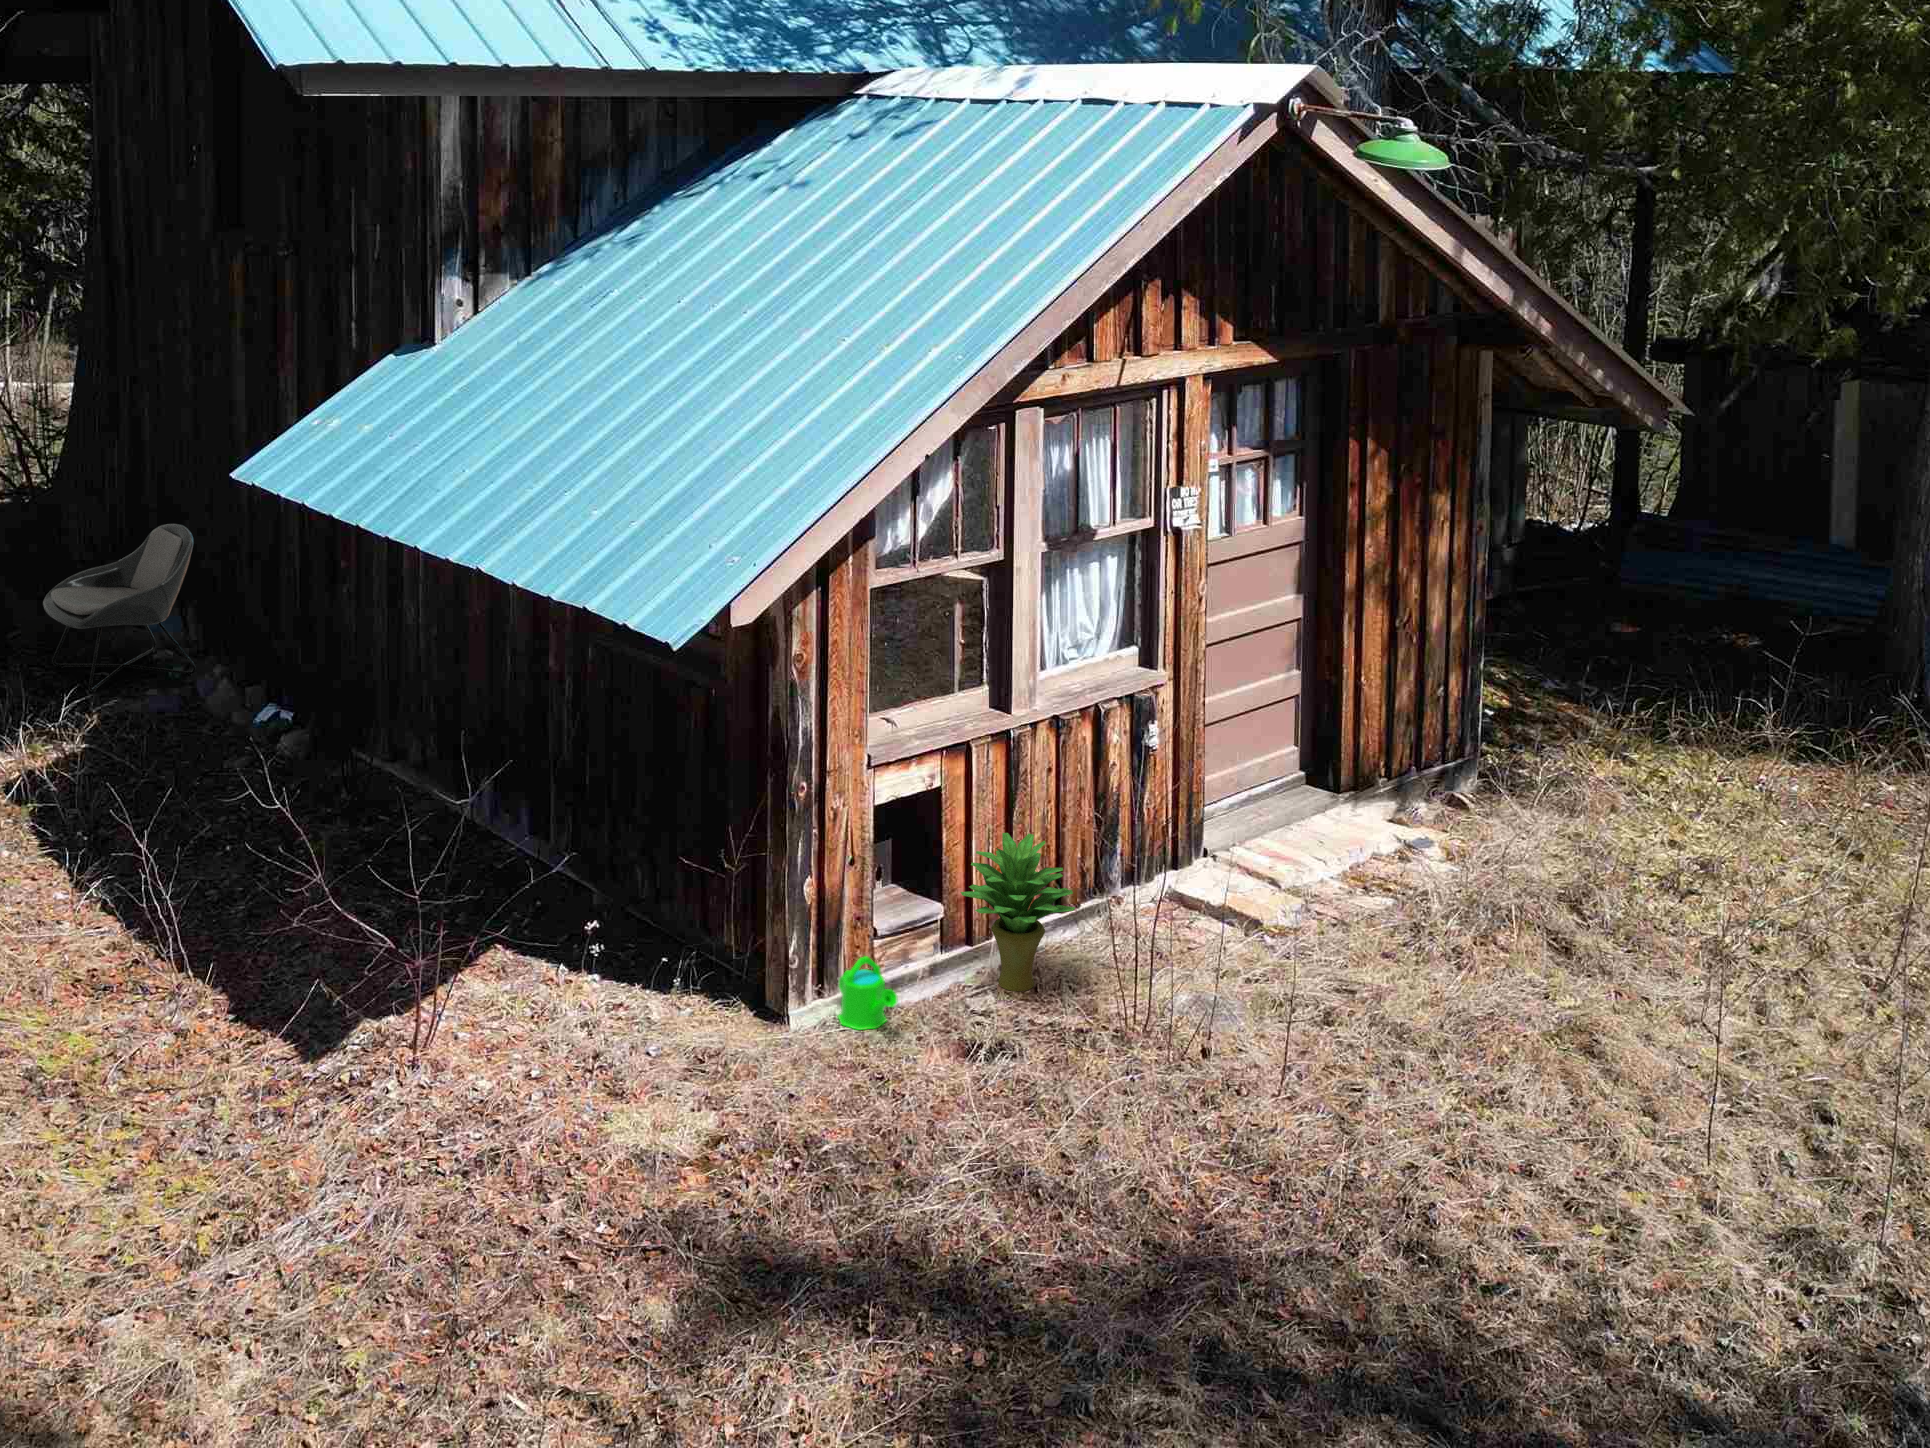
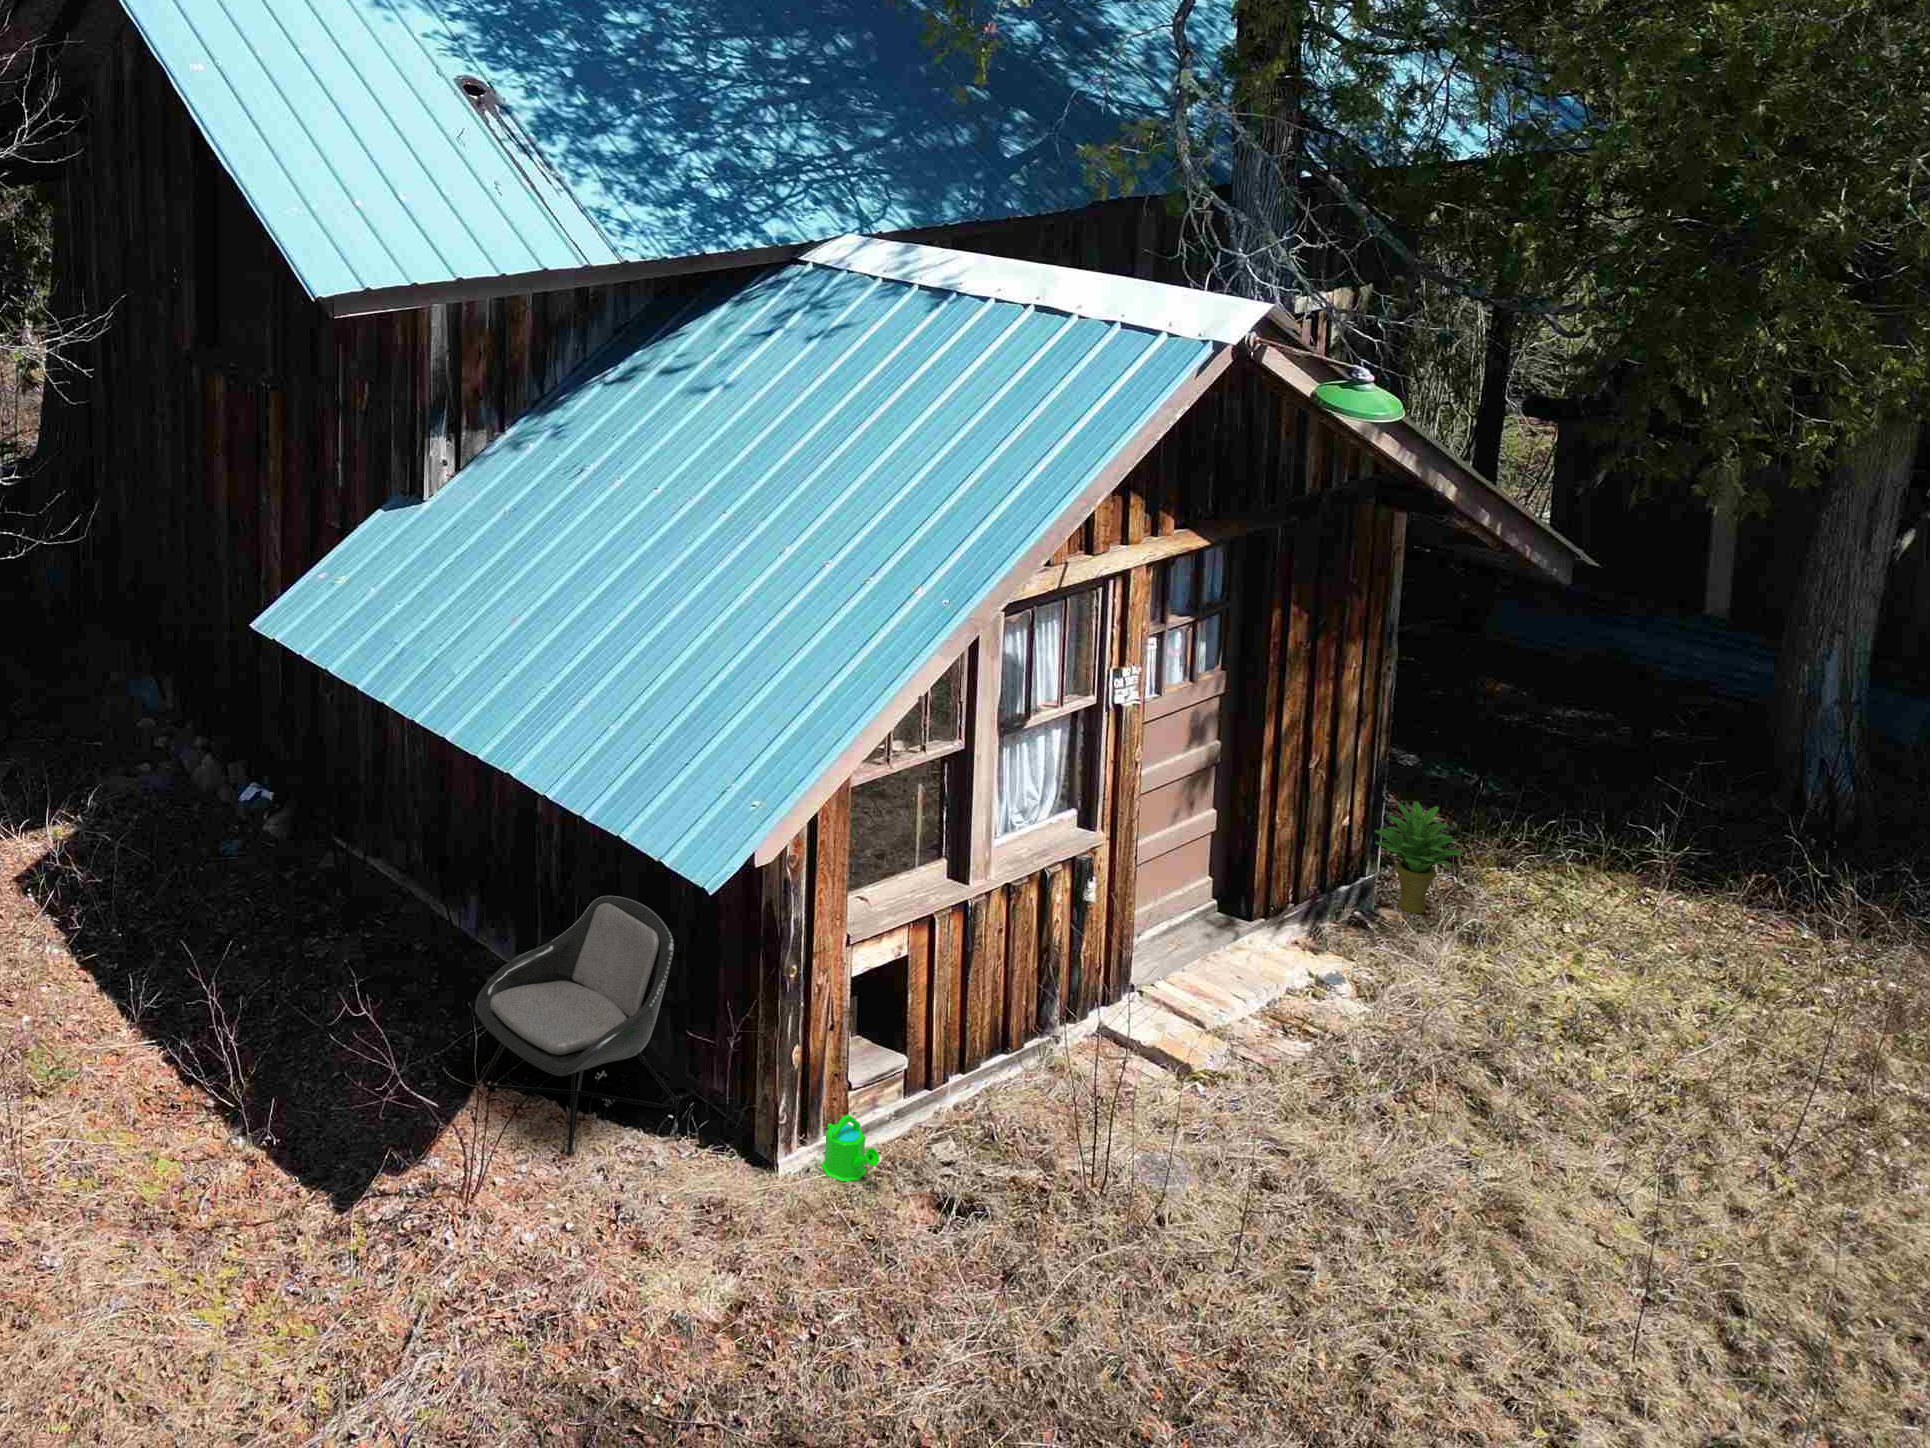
lounge chair: present [43,524,196,693] -> present [475,896,677,1154]
potted plant: present [961,833,1075,991] -> present [1374,801,1462,913]

